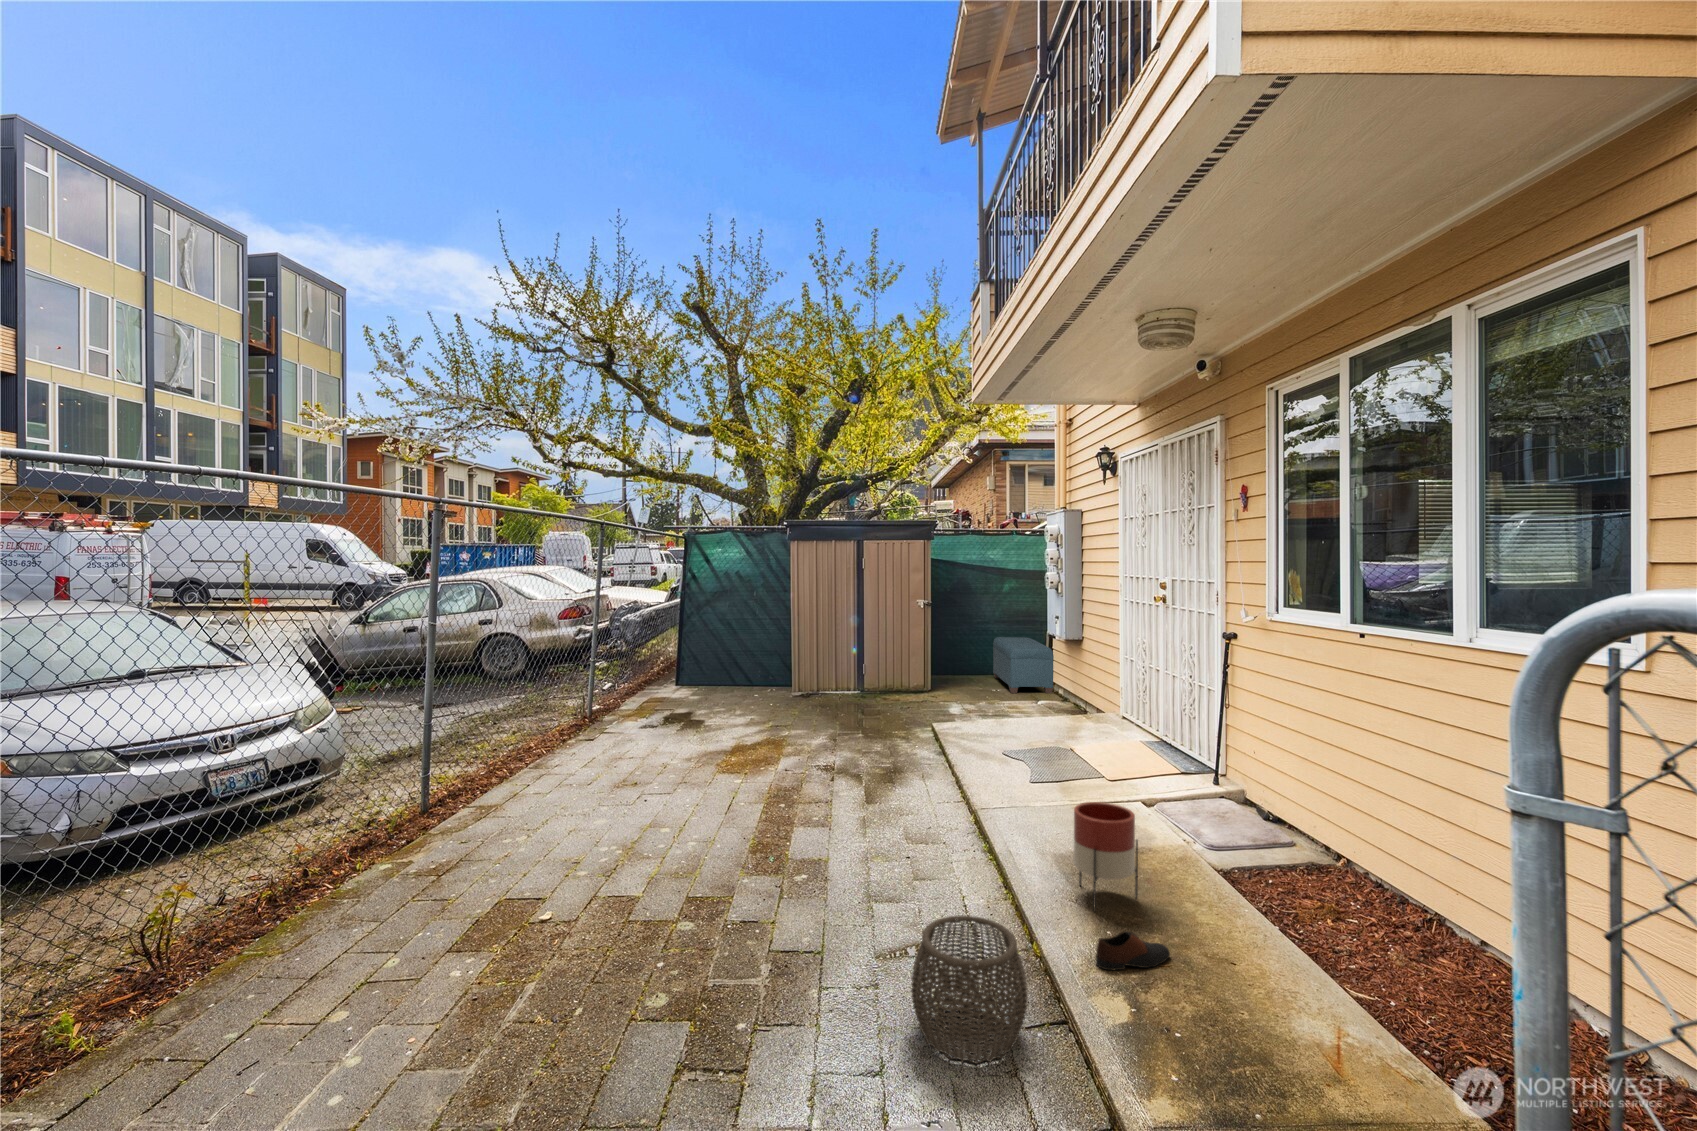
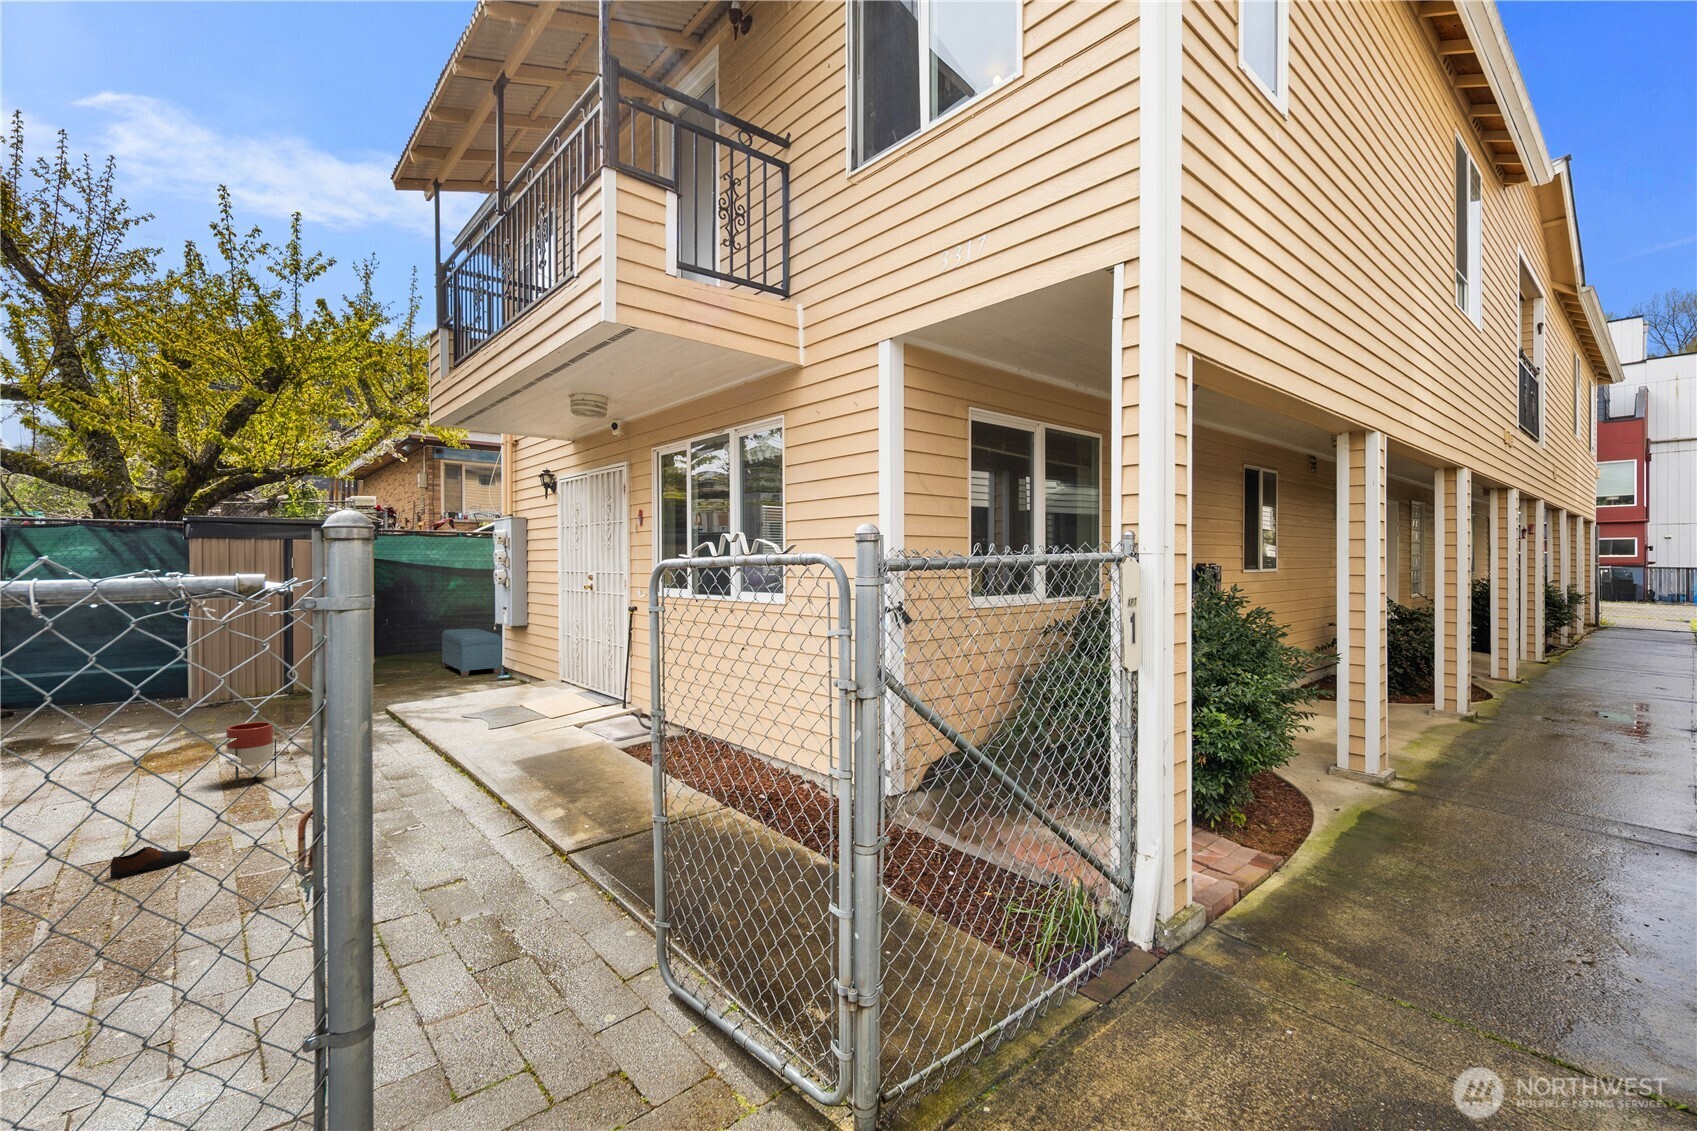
planter: present [1073,802,1138,911] -> present [226,722,276,787]
woven basket: present [911,915,1028,1064] -> none [434,773,510,848]
shoe: present [1096,931,1170,970] -> present [110,847,191,878]

